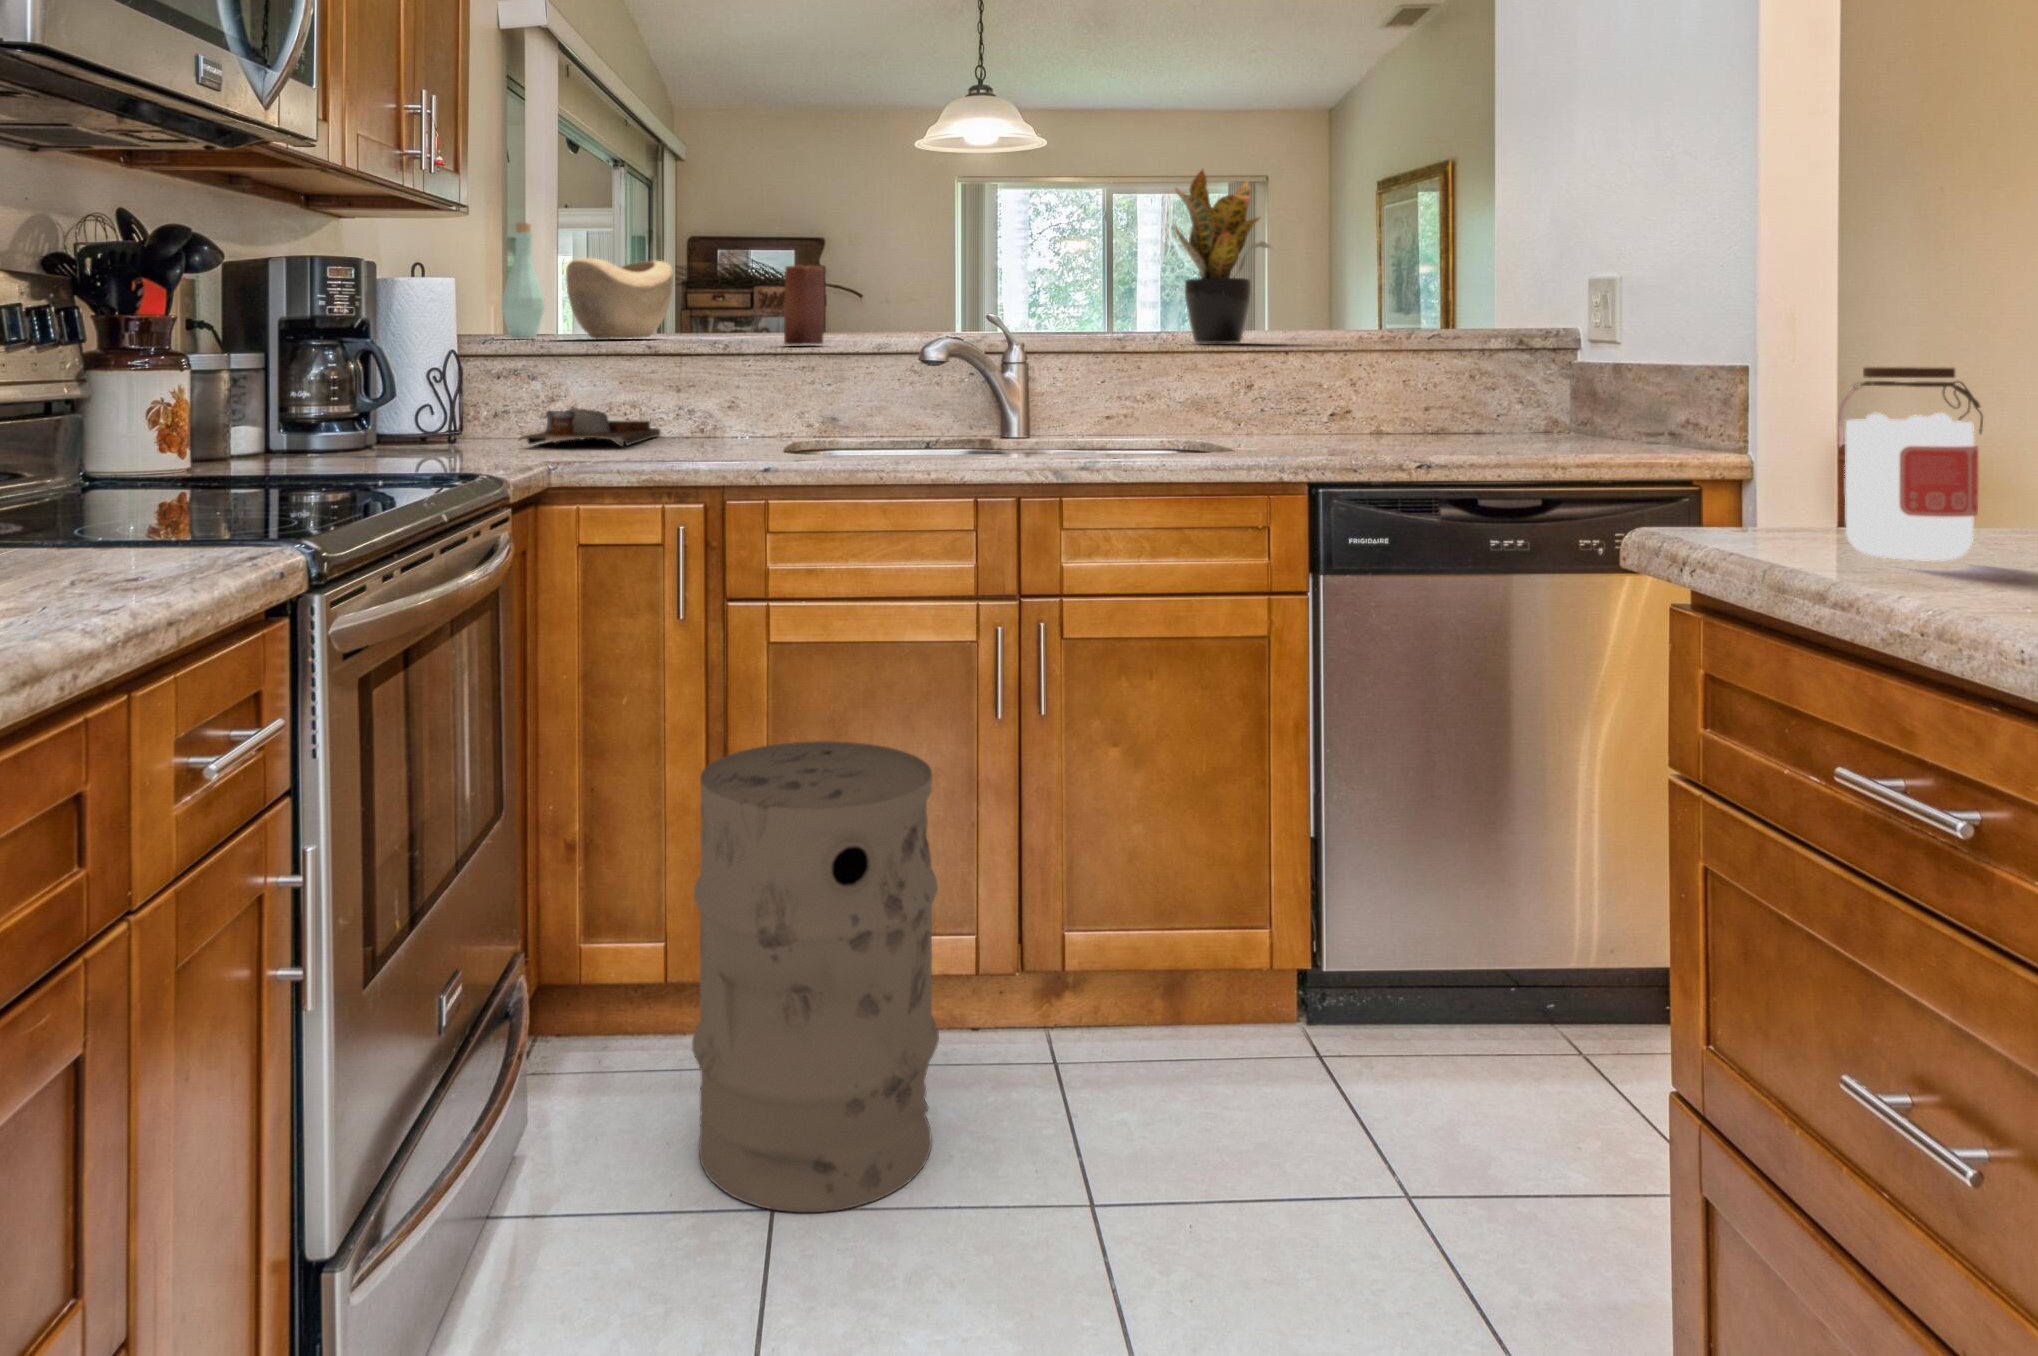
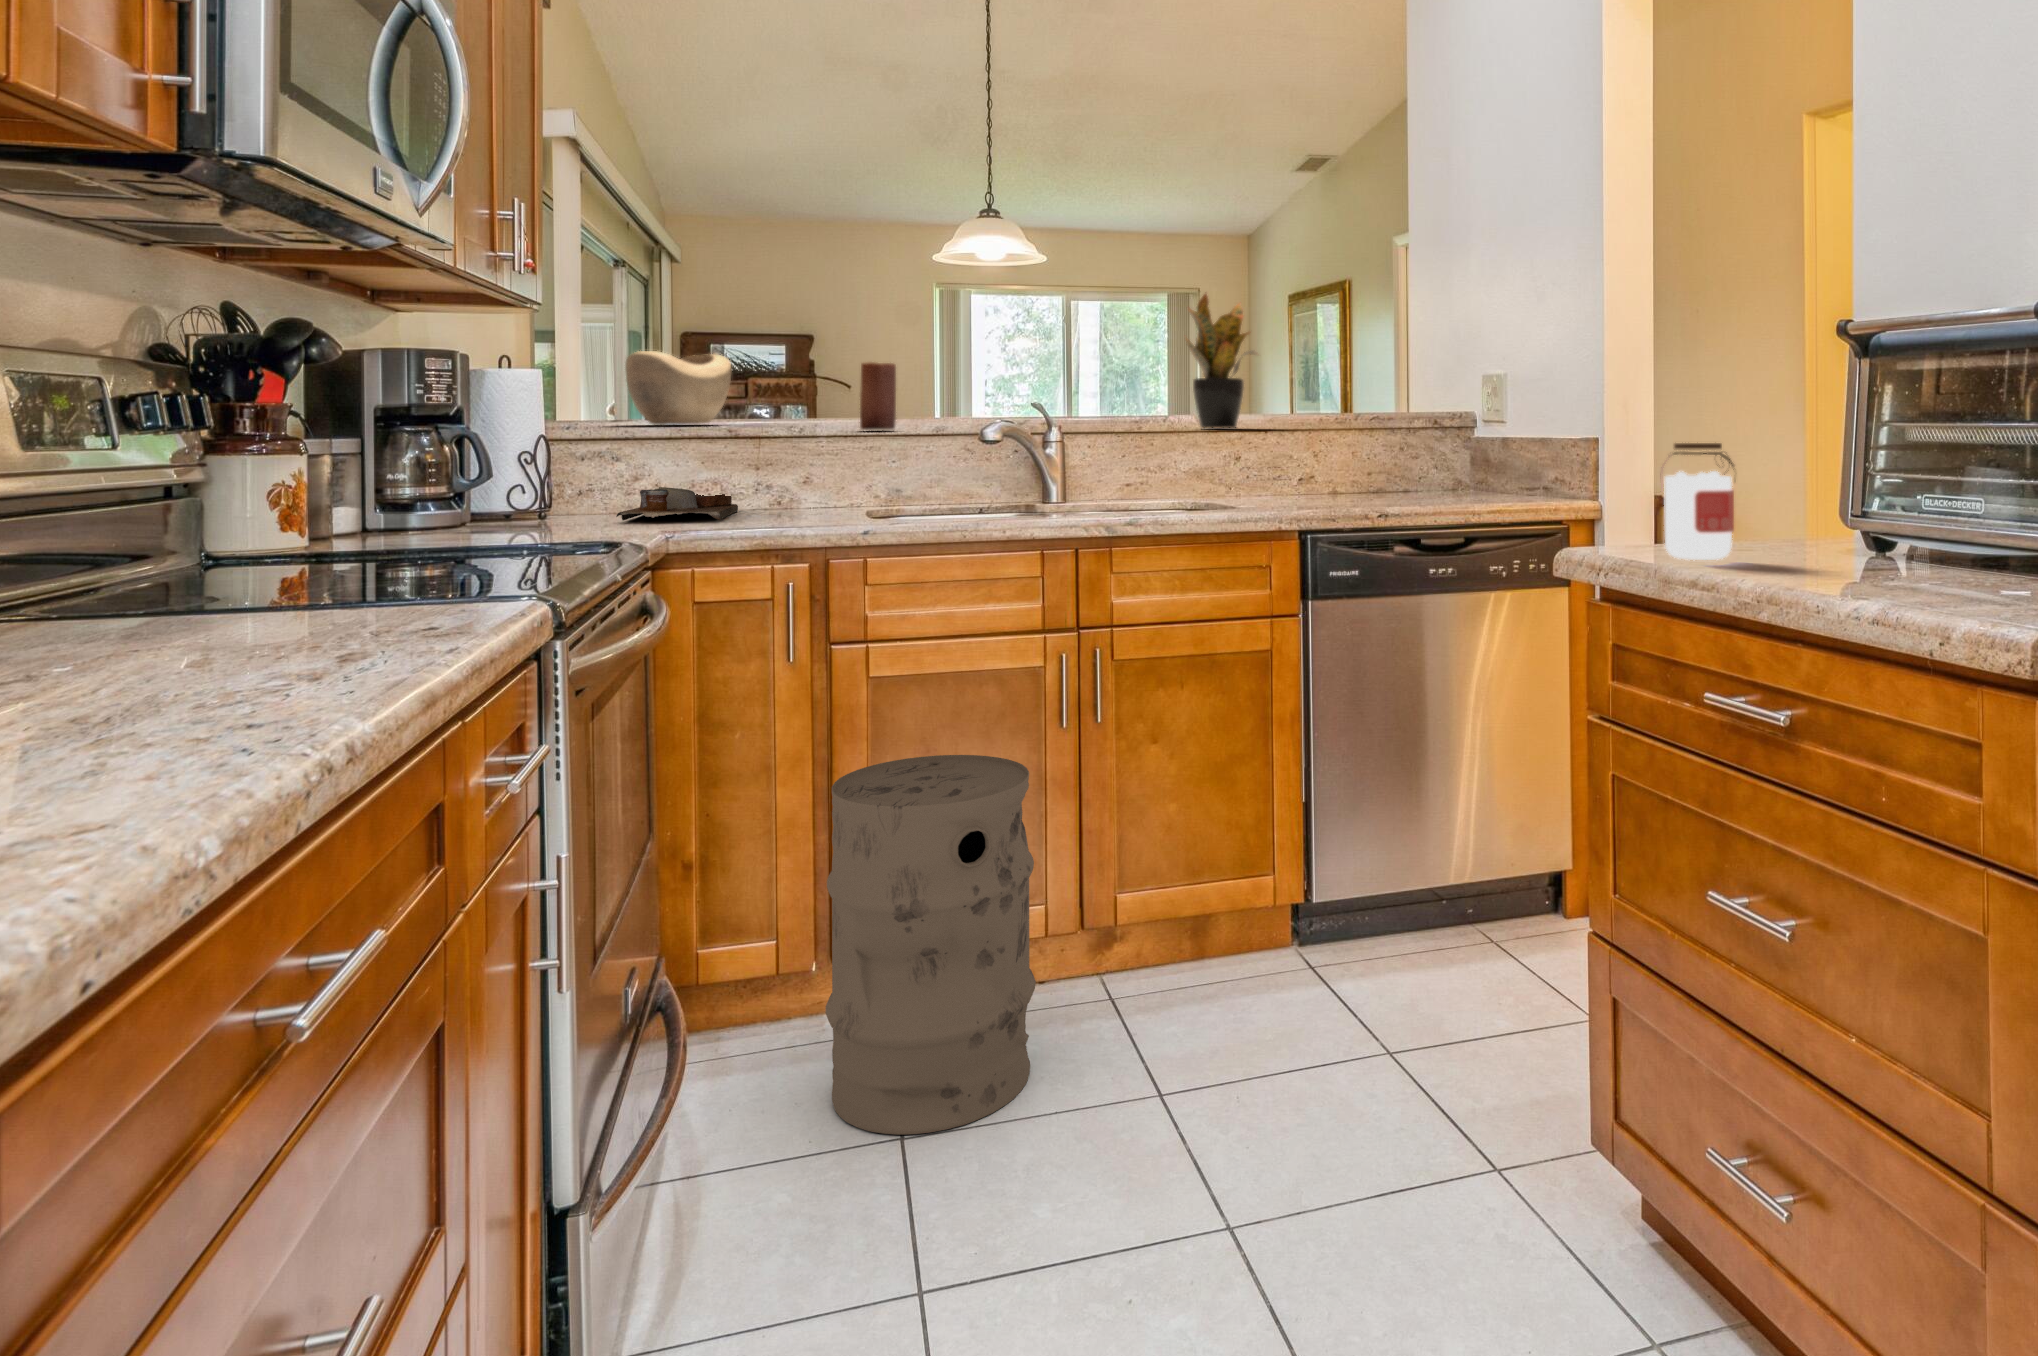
bottle: present [502,223,545,339] -> none [553,317,598,424]

